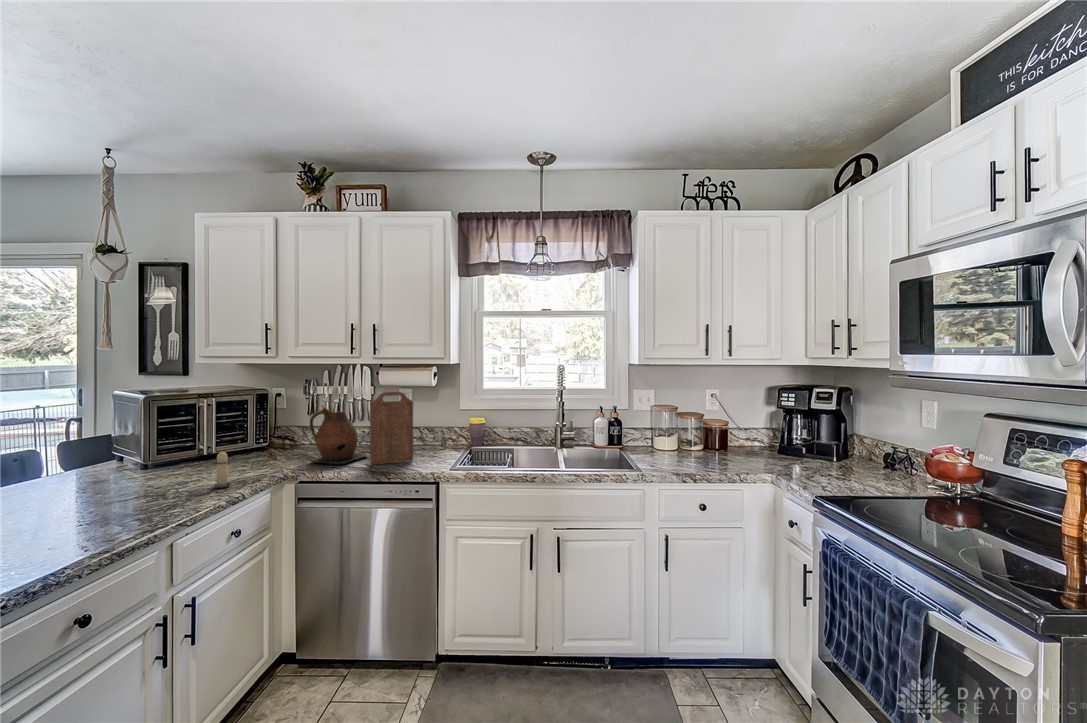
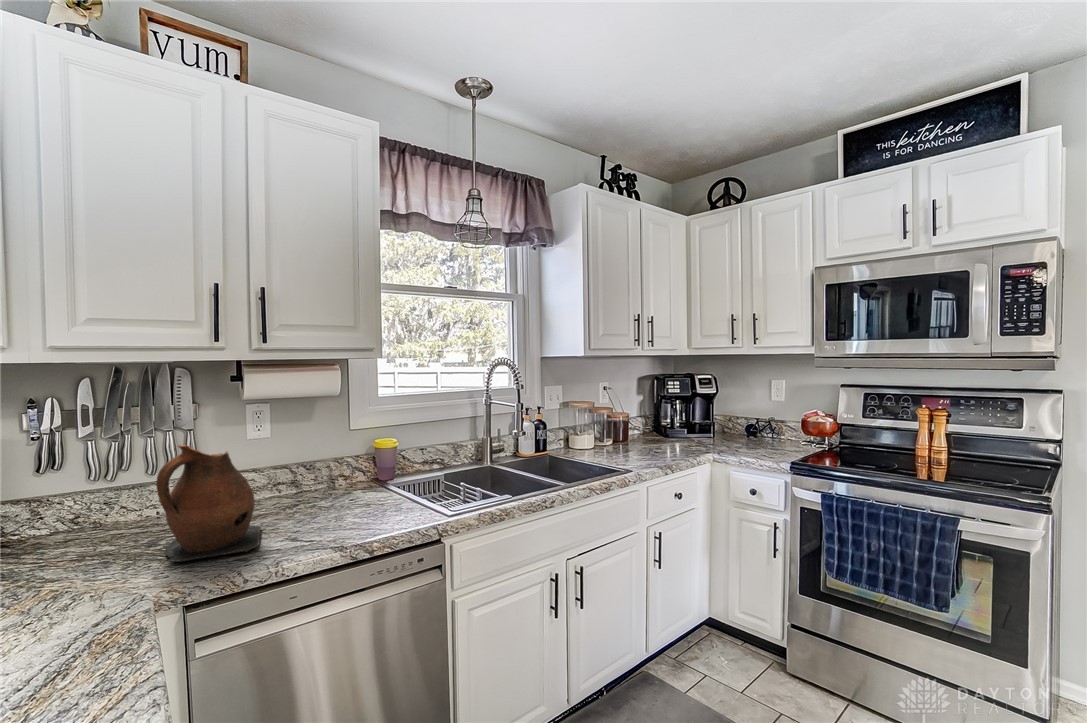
cutting board: present [370,392,413,465] -> none [301,407,358,537]
candle: present [213,451,231,488] -> none [69,576,130,679]

